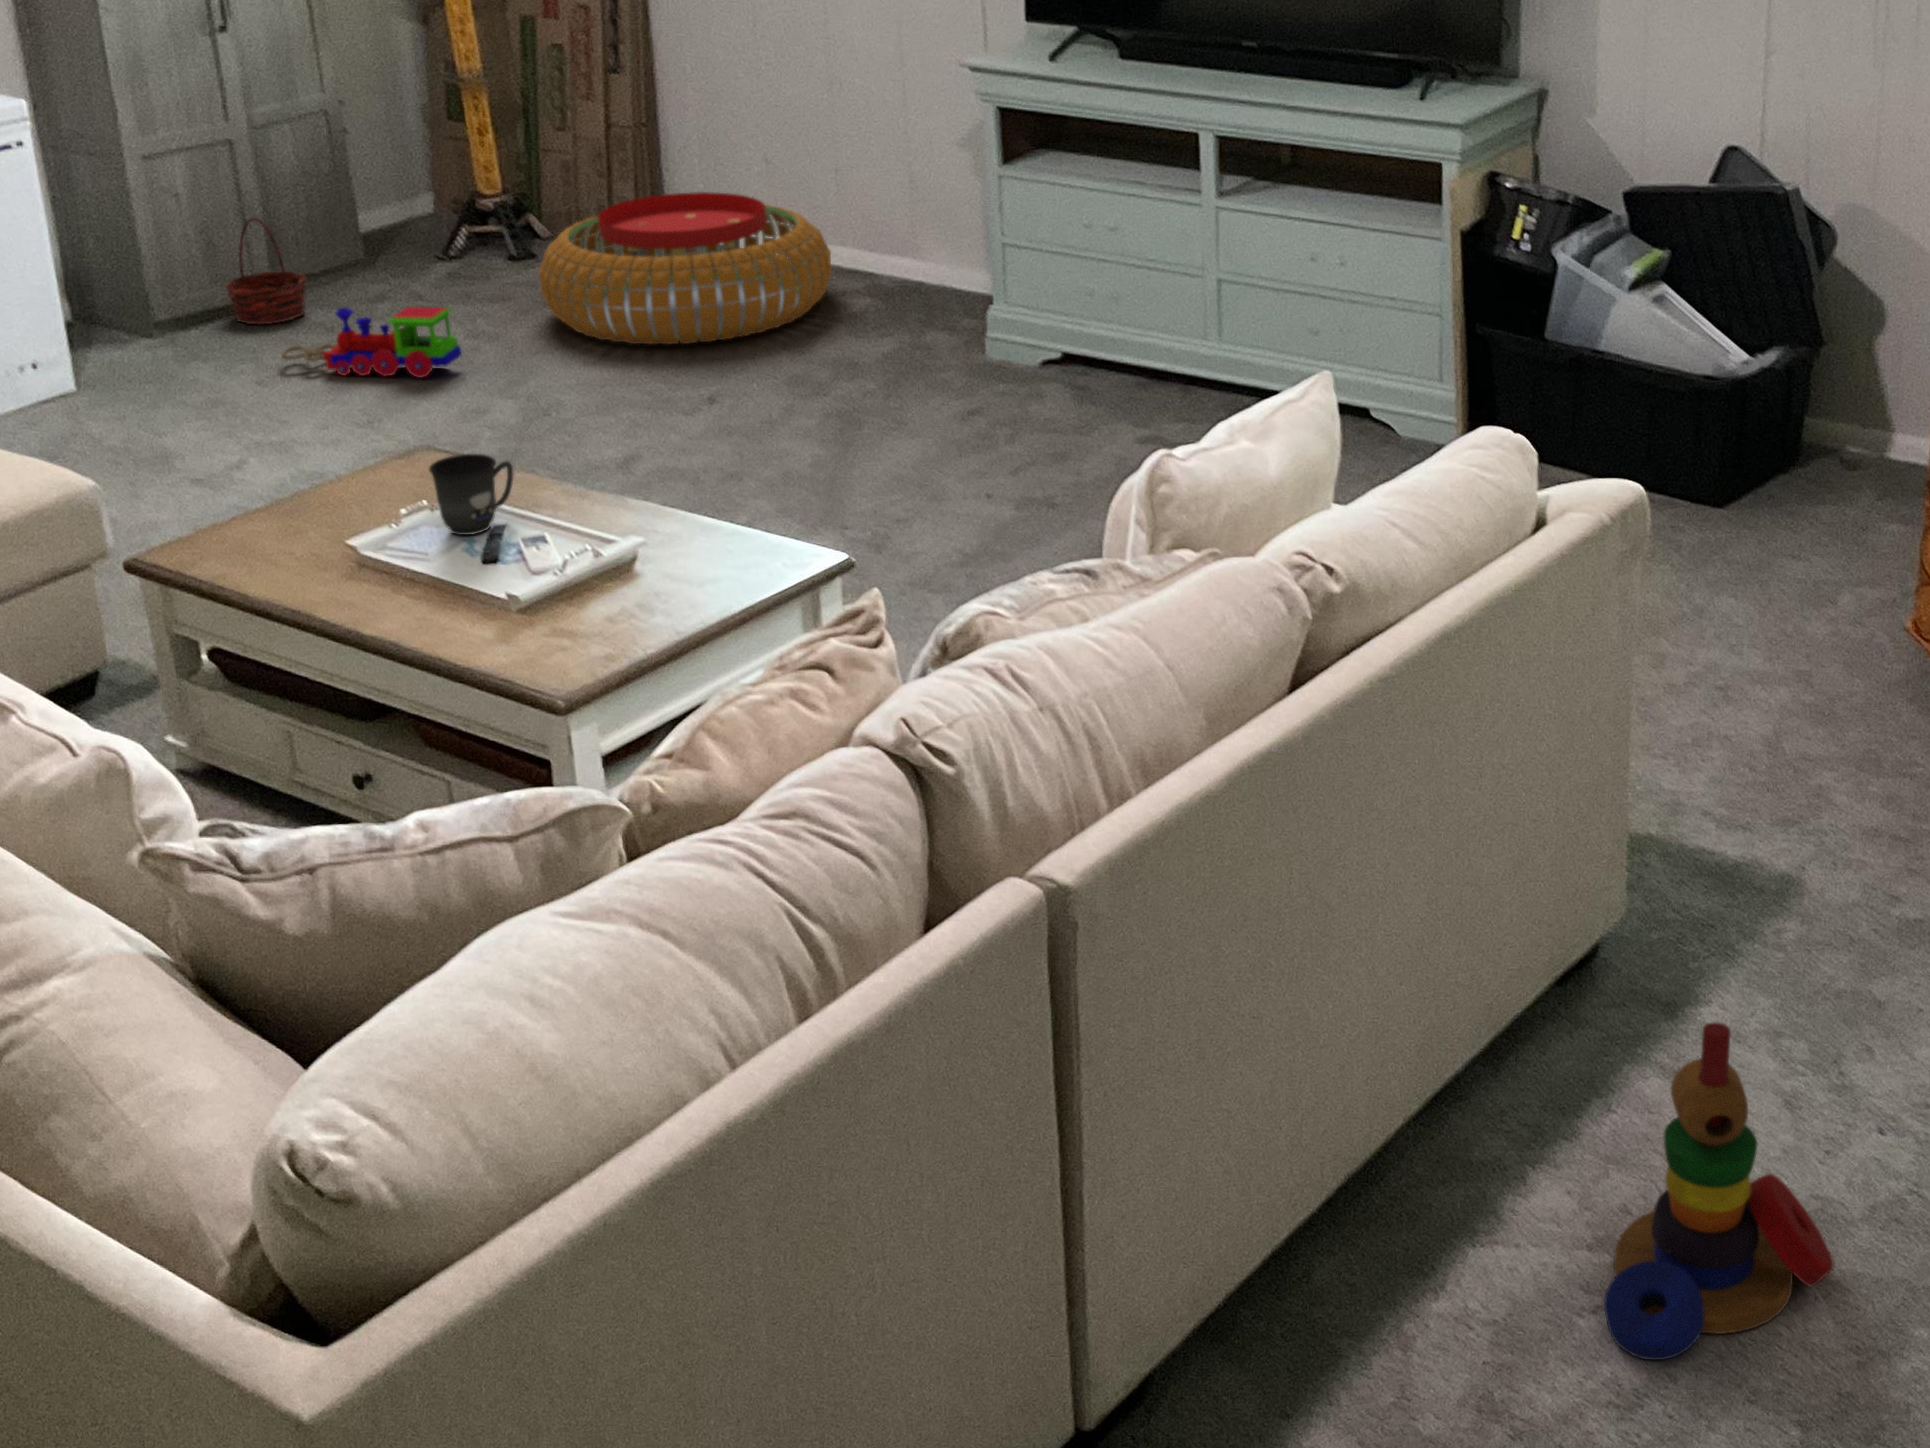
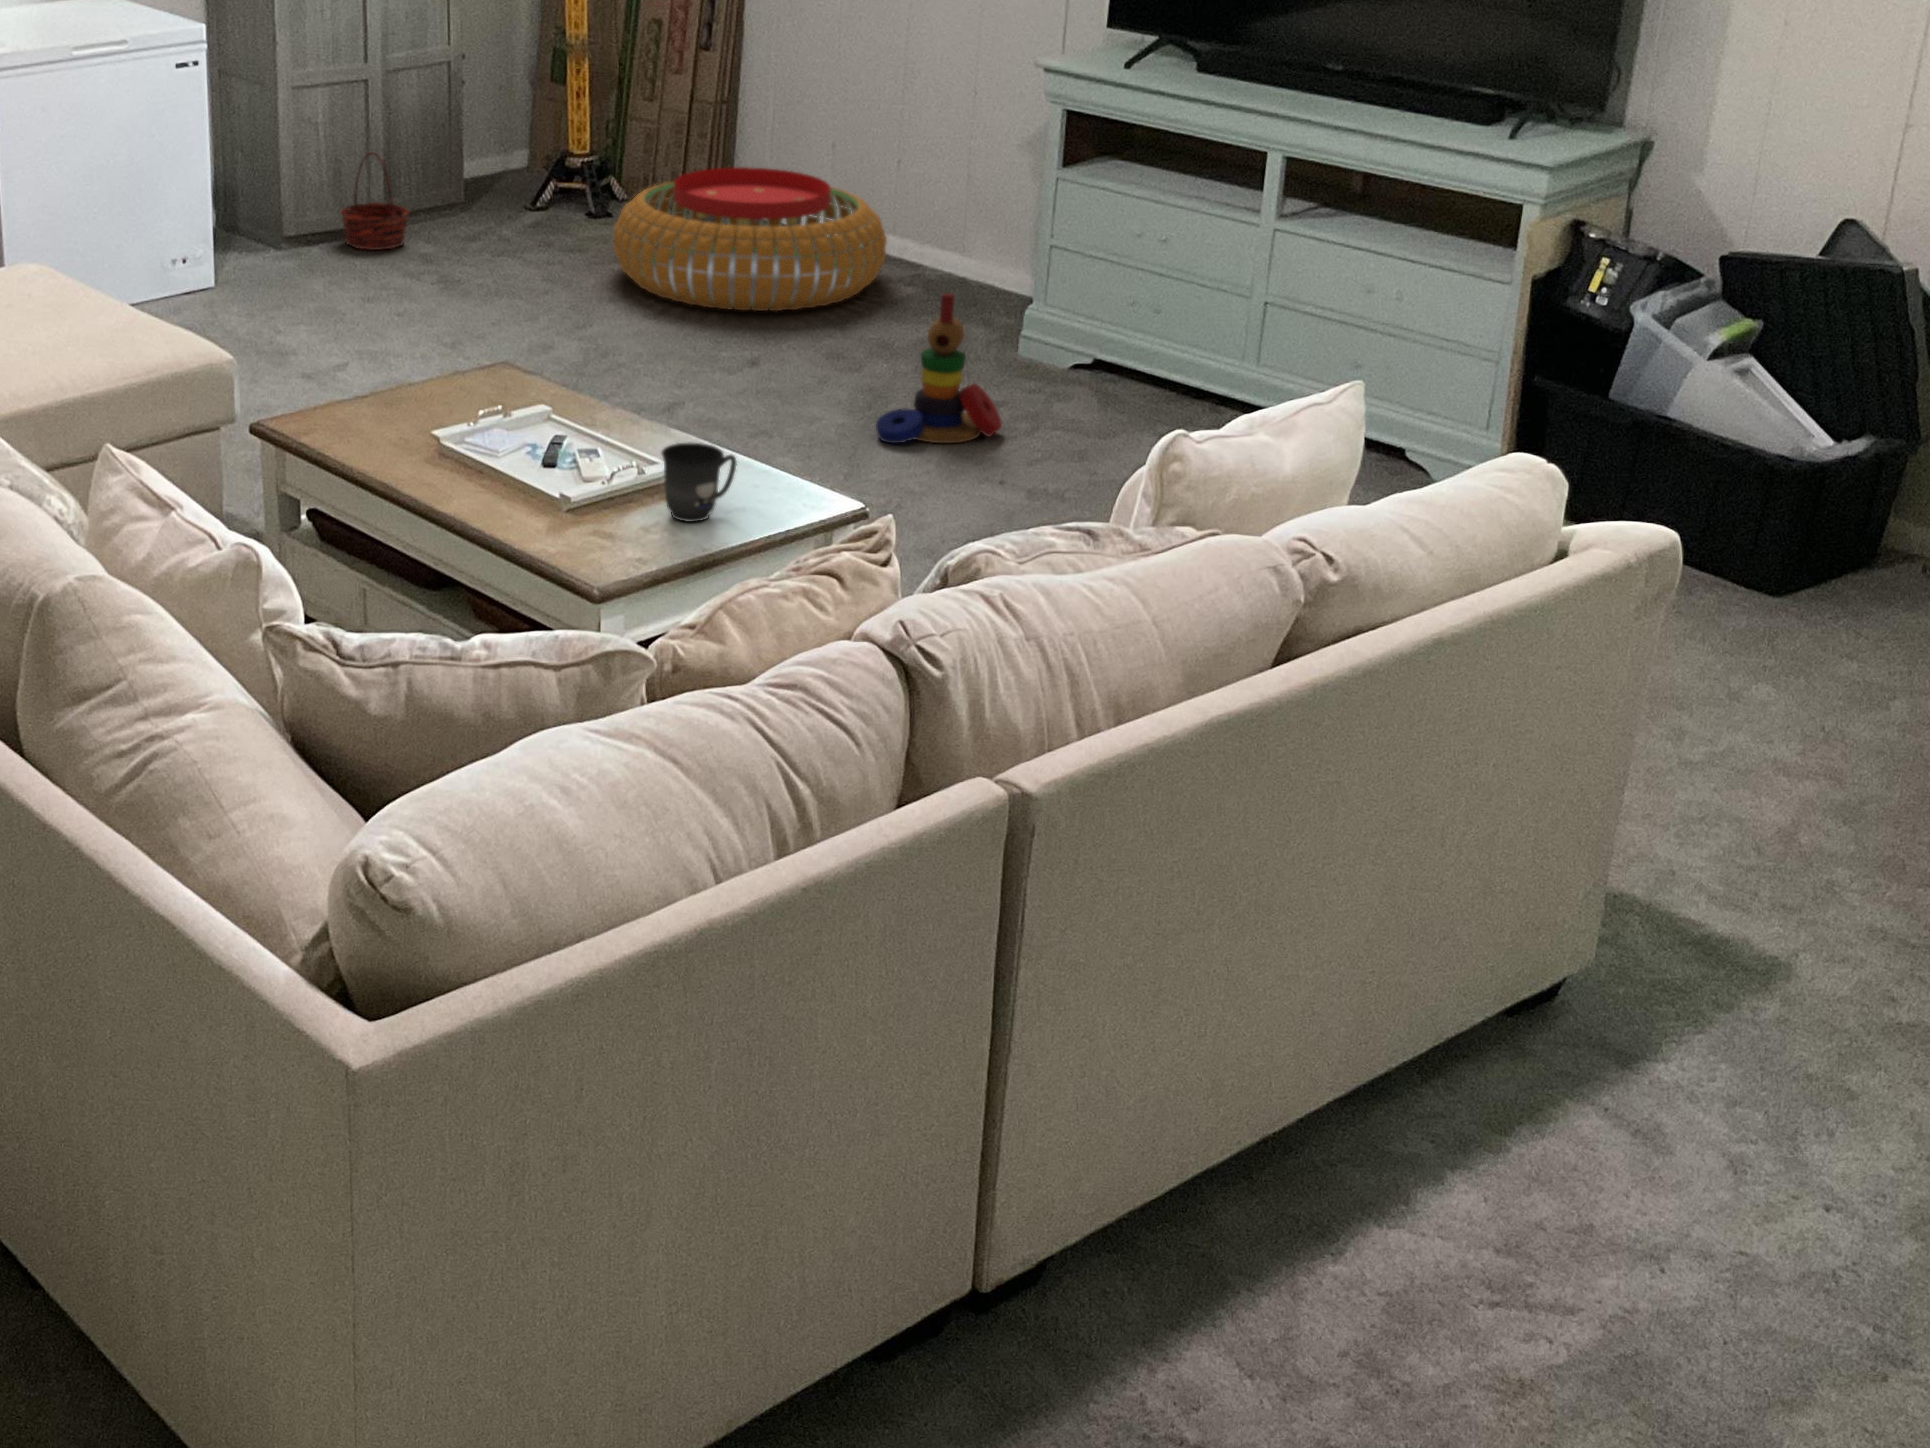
toy train: present [281,307,461,378] -> none [381,241,536,312]
mug: present [429,454,513,535] -> present [662,442,737,522]
stacking toy: present [1604,1022,1833,1360] -> present [876,293,1002,443]

